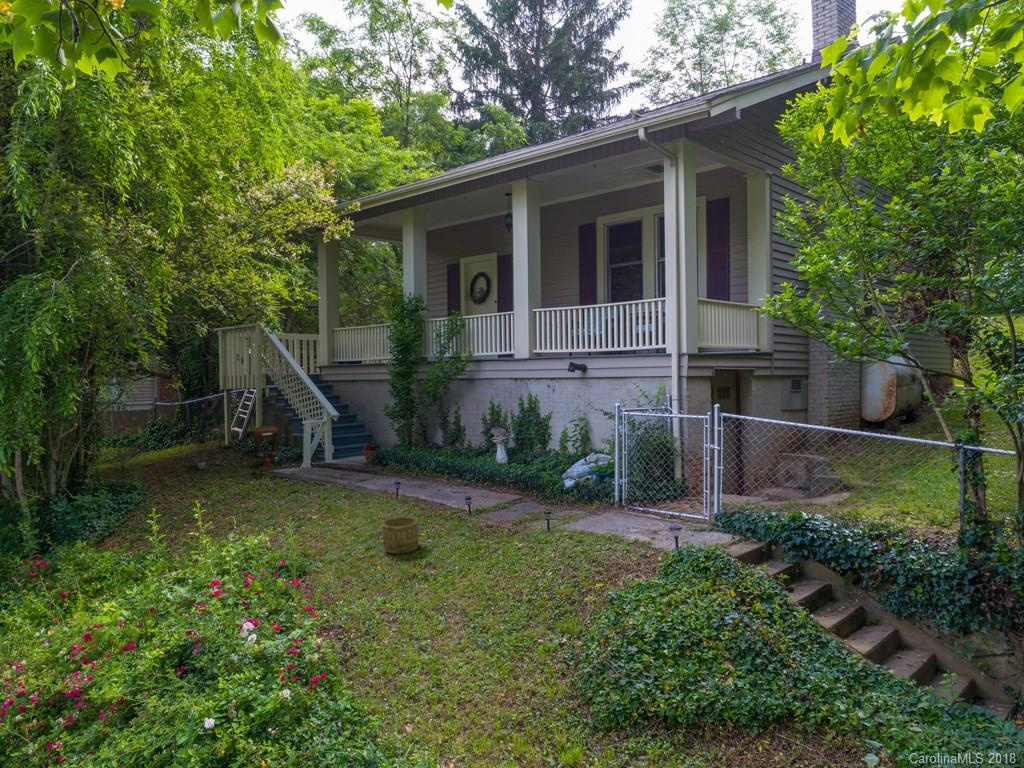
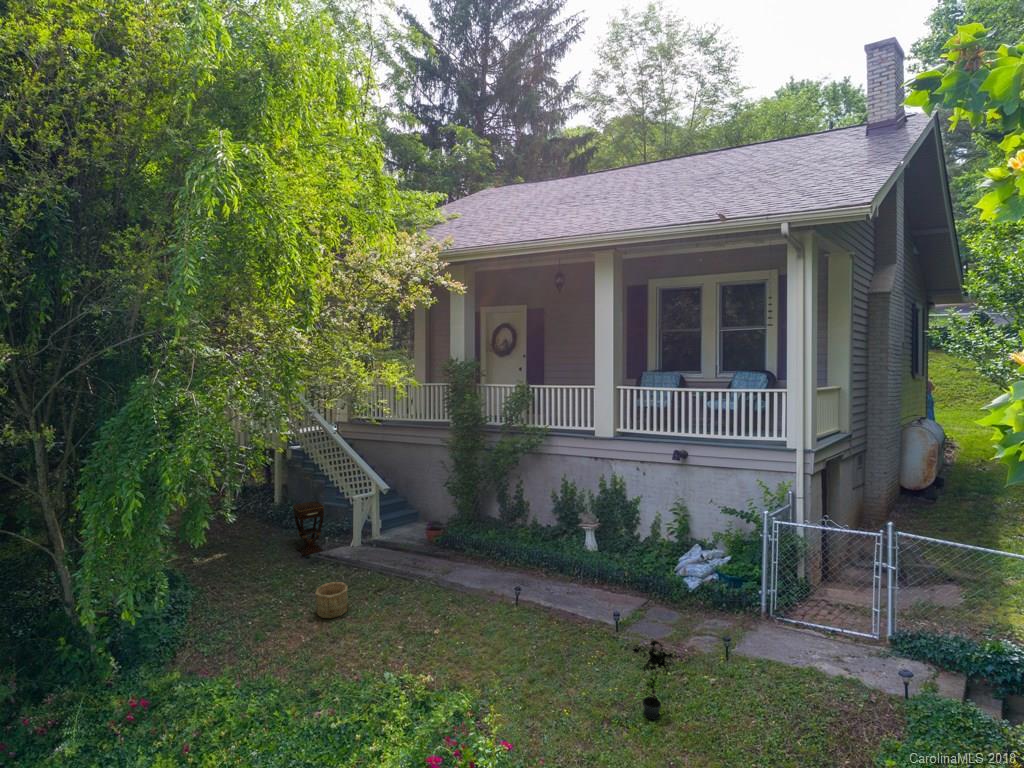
potted plant: present [194,434,208,470] -> present [633,638,682,719]
wooden bucket: present [382,516,418,554] -> present [315,582,348,618]

